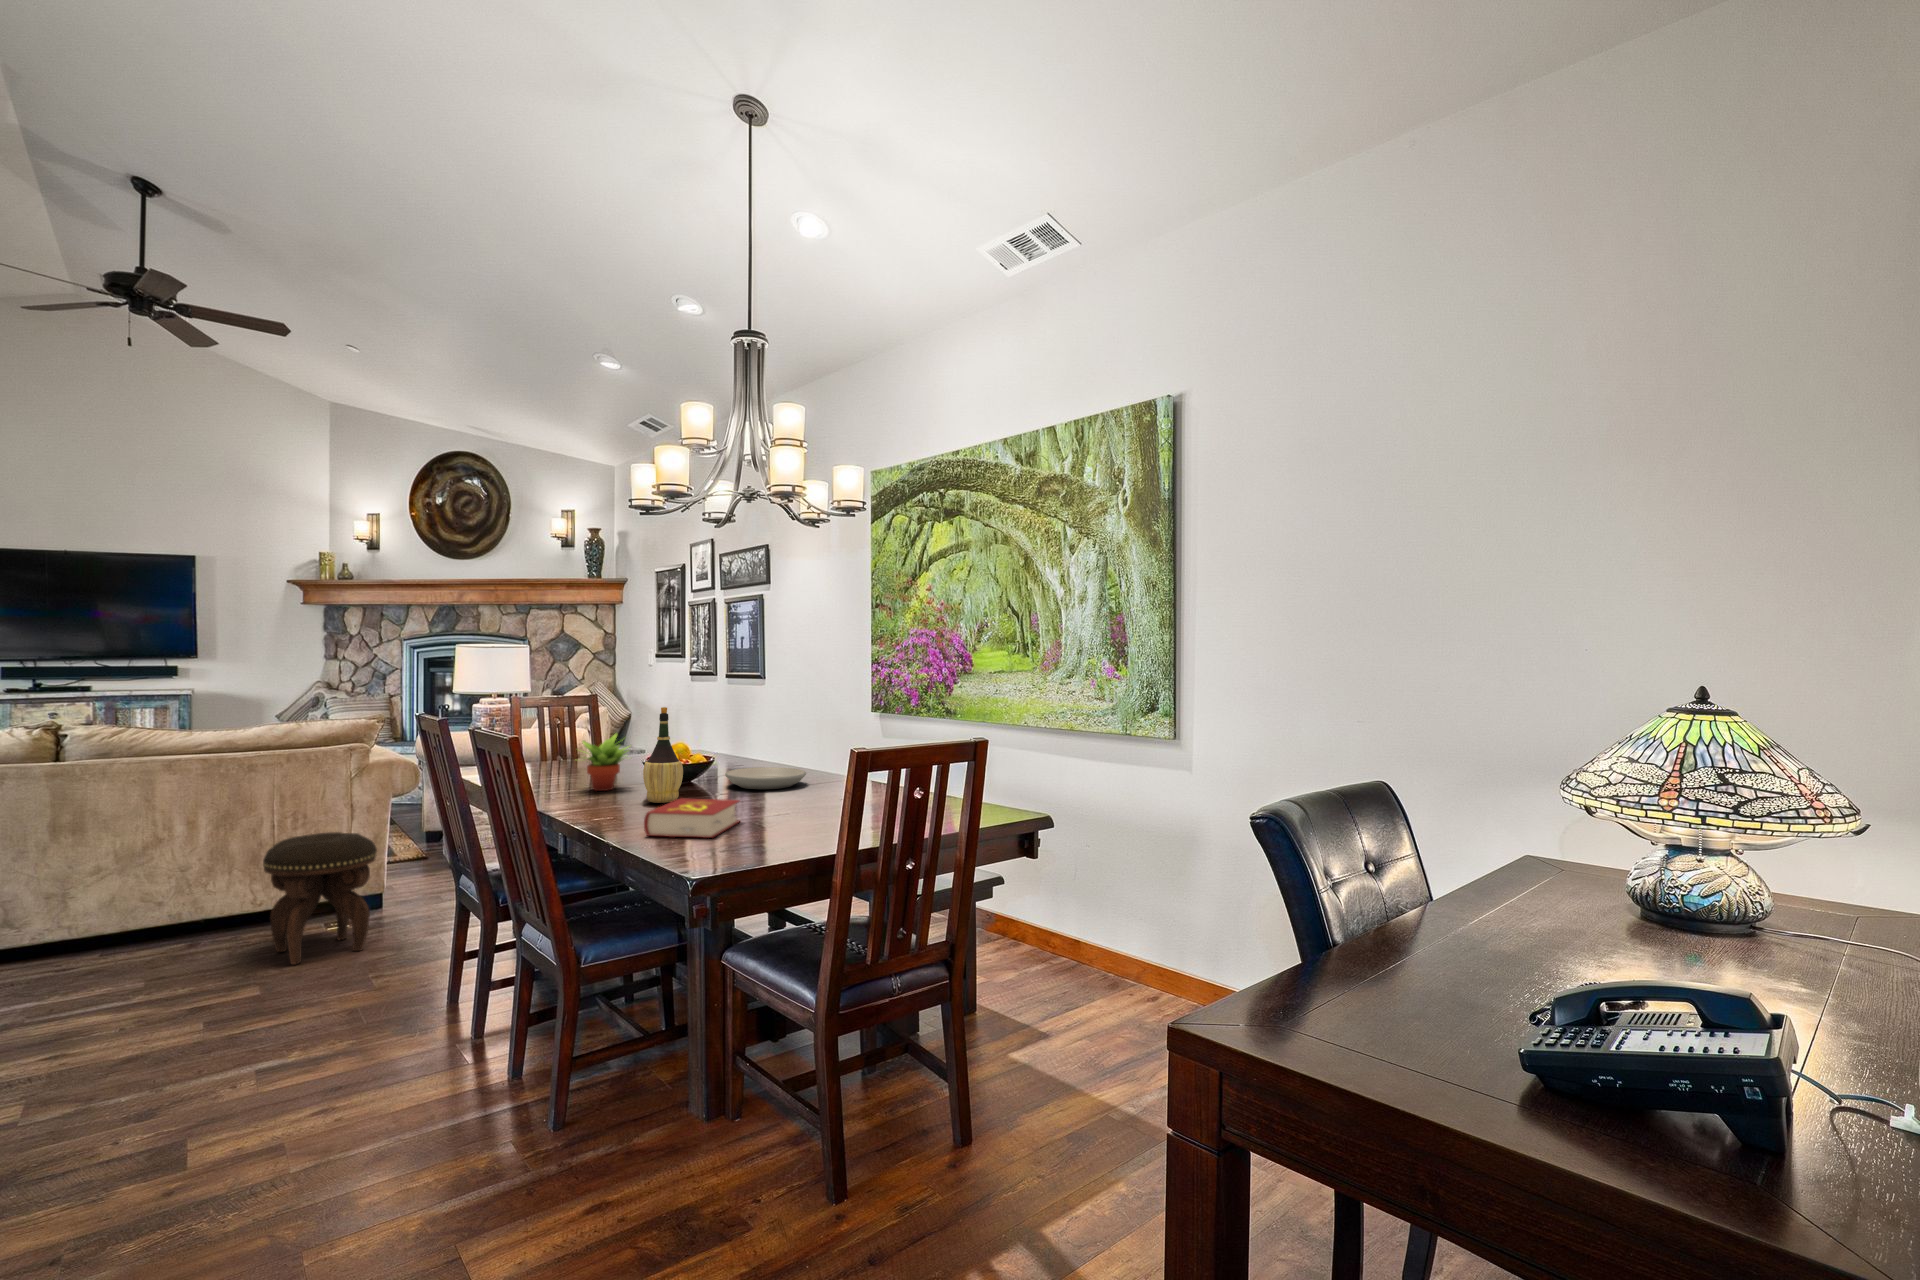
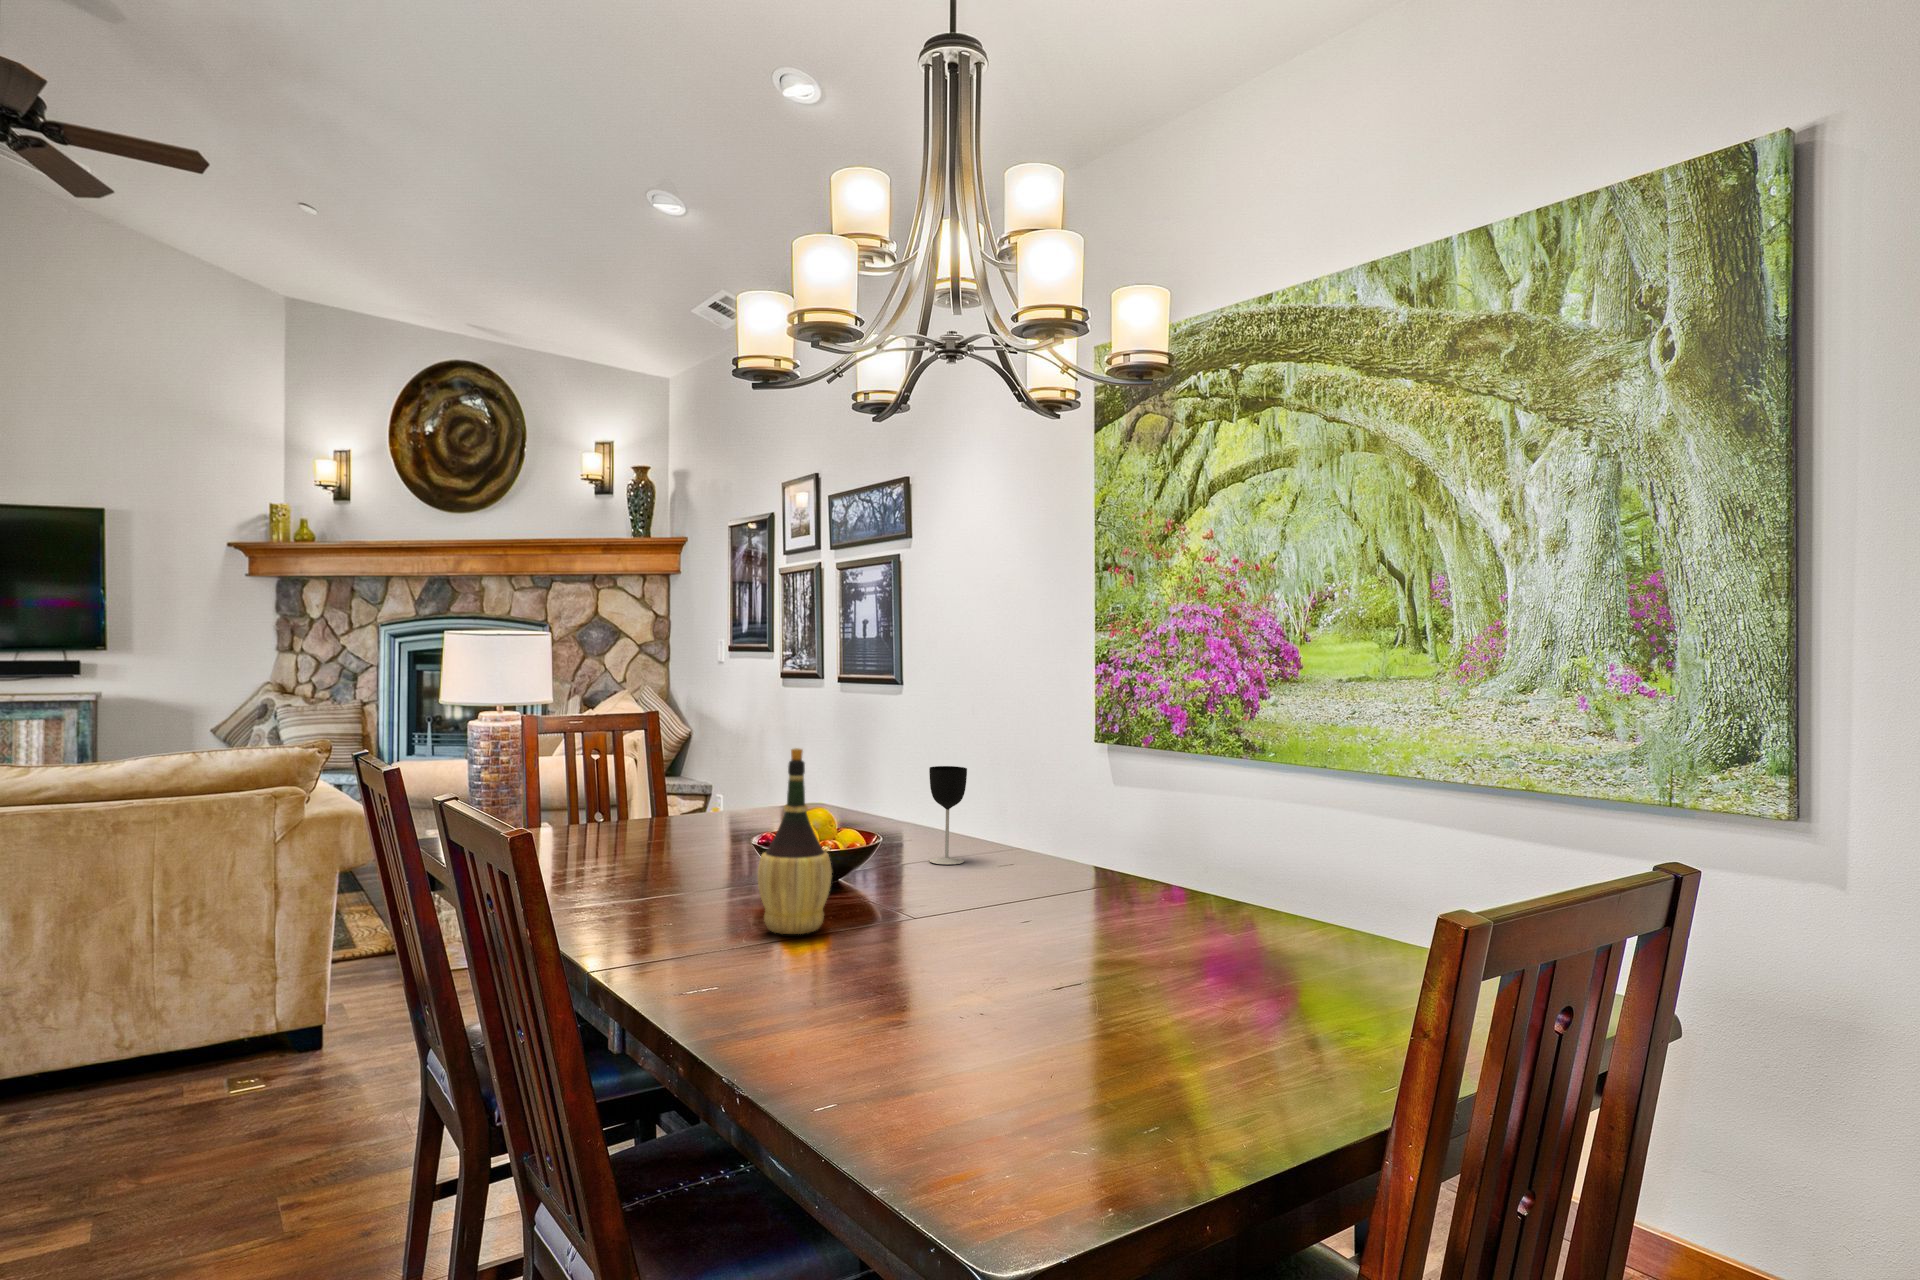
wine glass: none [752,721,774,775] -> present [929,766,967,864]
succulent plant: present [582,734,628,791] -> none [626,788,731,898]
plate: present [725,767,806,789] -> none [895,854,1042,901]
book: present [644,798,739,838] -> none [785,944,971,1054]
footstool: present [263,832,377,965] -> none [127,935,309,1162]

